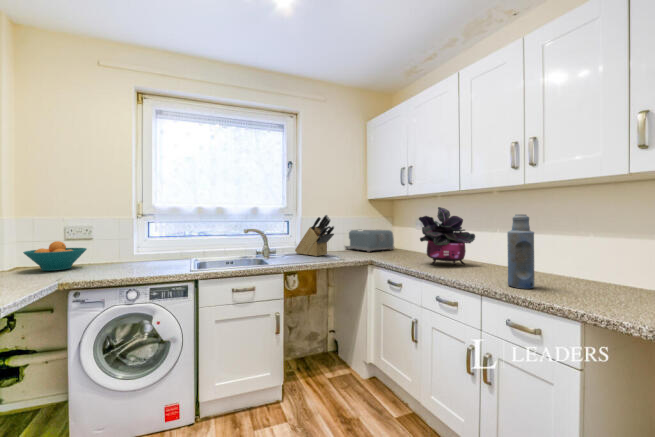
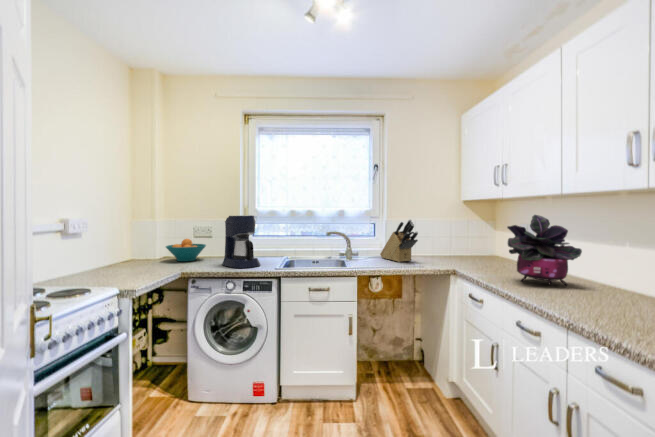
coffee maker: none [116,210,169,273] -> present [222,215,260,268]
bottle: present [507,214,534,288] -> none [595,231,634,326]
toaster: present [345,229,394,252] -> none [437,235,496,261]

